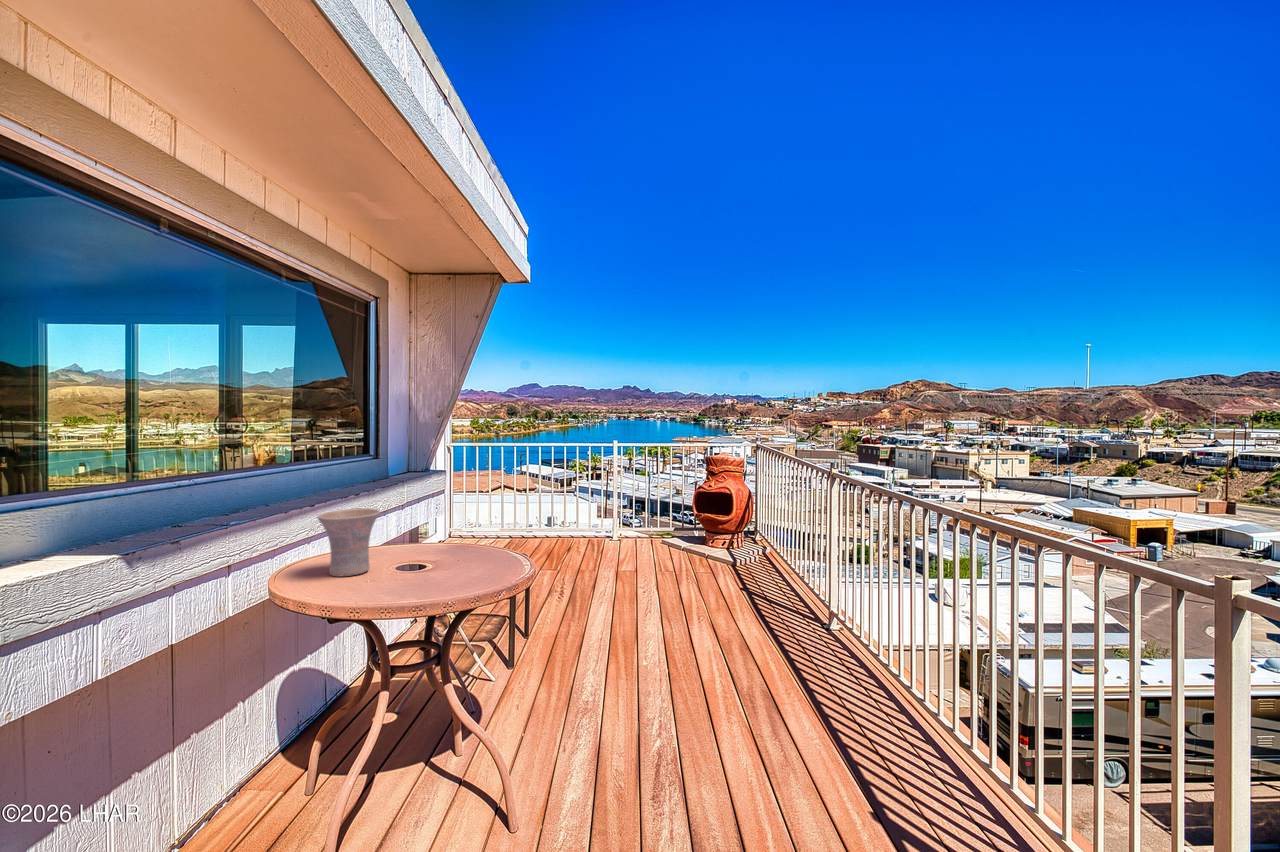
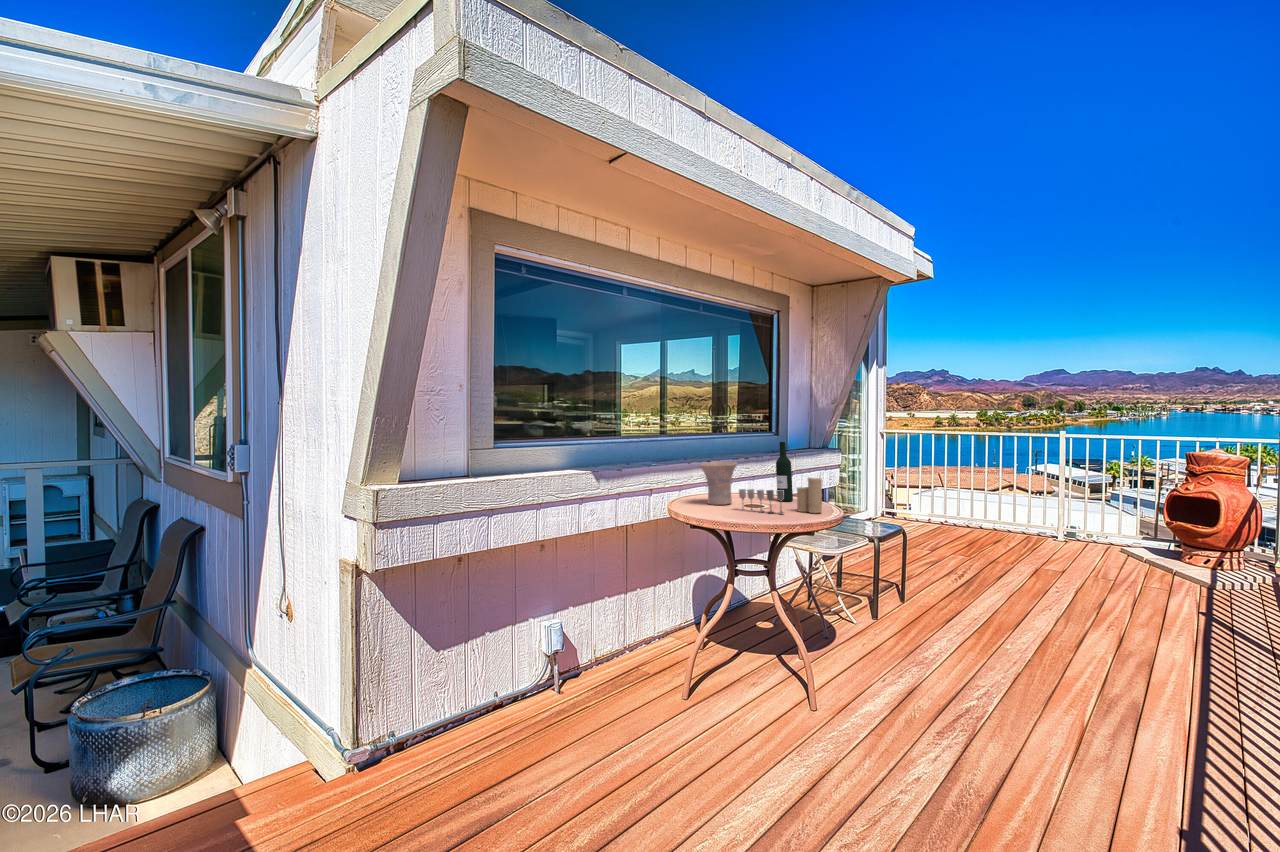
wine bottle: none [426,476,447,555] -> present [776,442,793,502]
candle: none [472,518,506,571] -> present [797,473,822,513]
wine glass: none [393,547,464,583] -> present [739,489,784,513]

